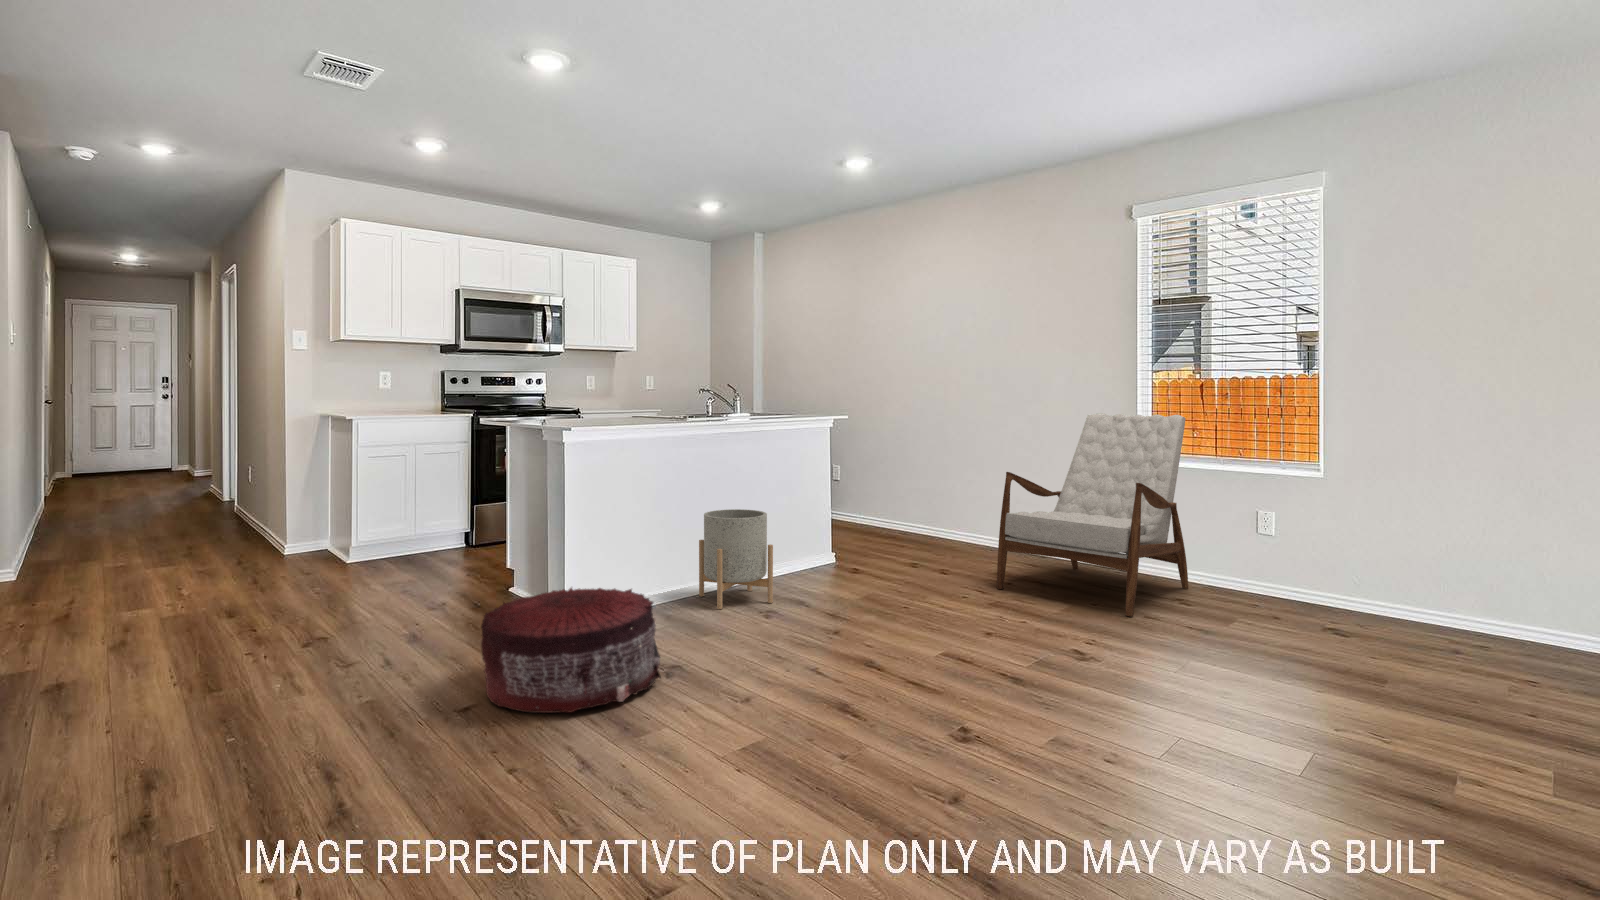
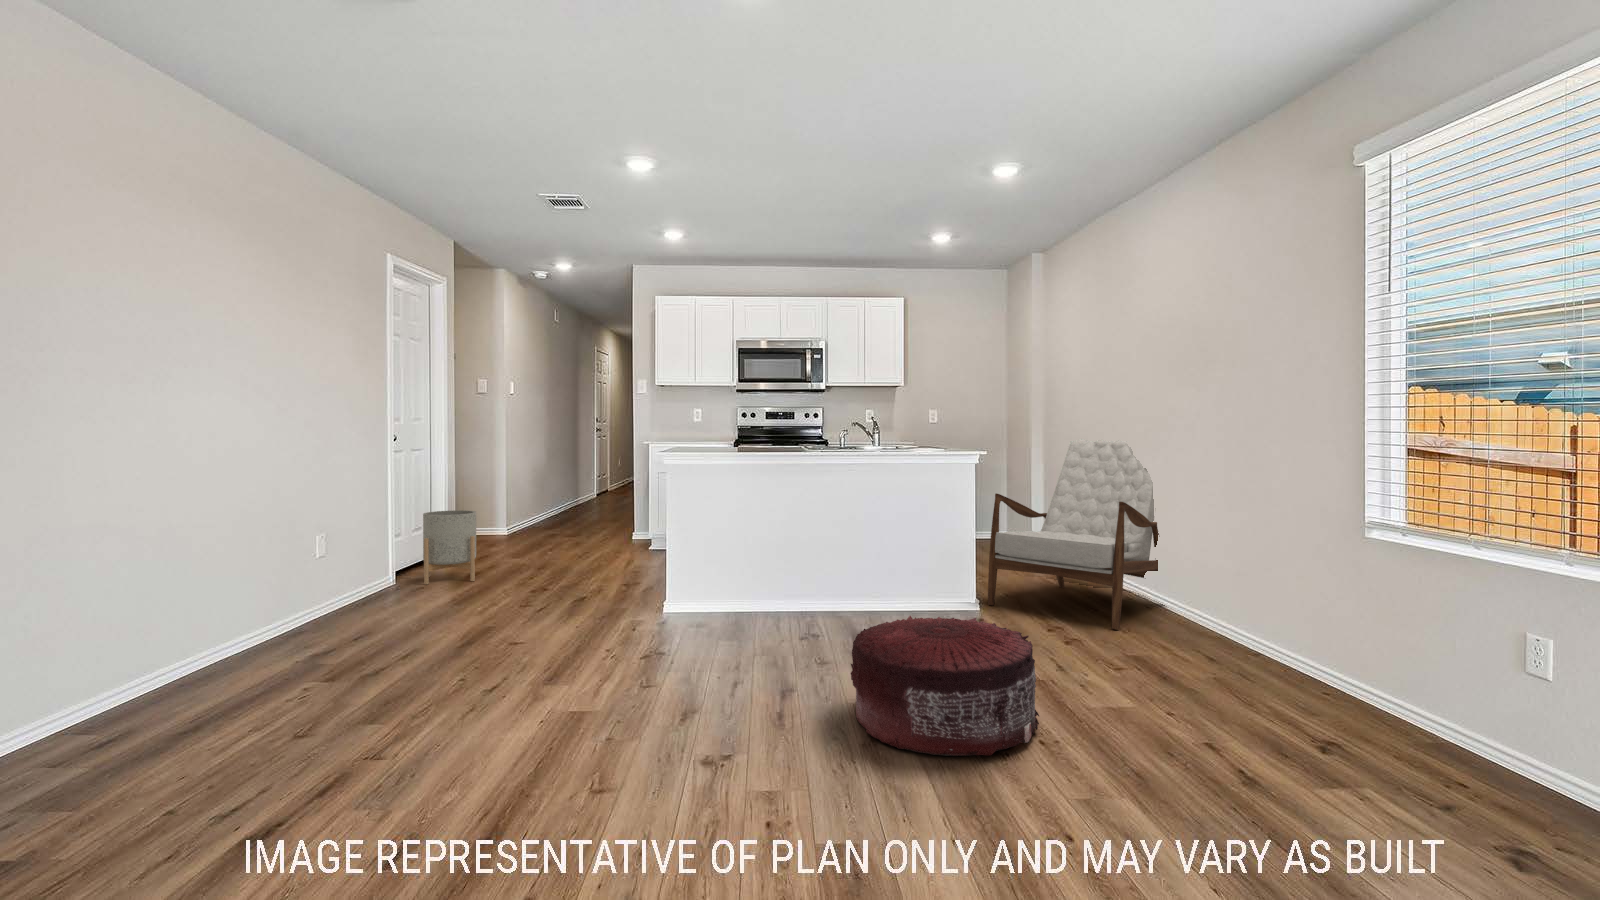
planter: present [699,509,773,609] -> present [423,510,476,584]
pouf: present [481,588,661,713] -> present [851,616,1039,756]

